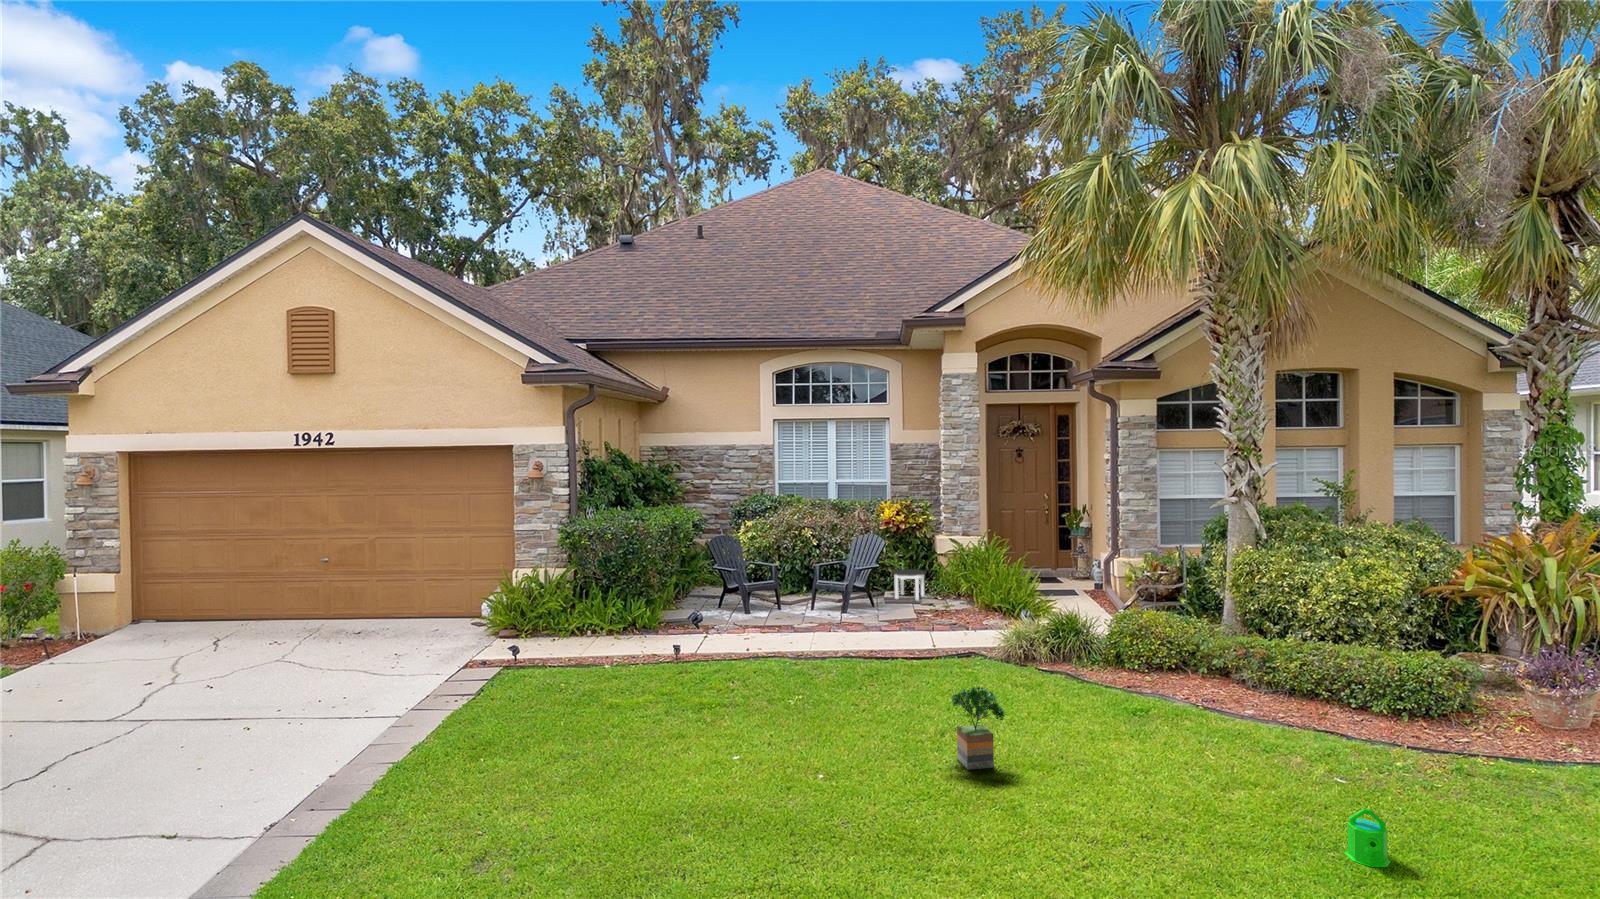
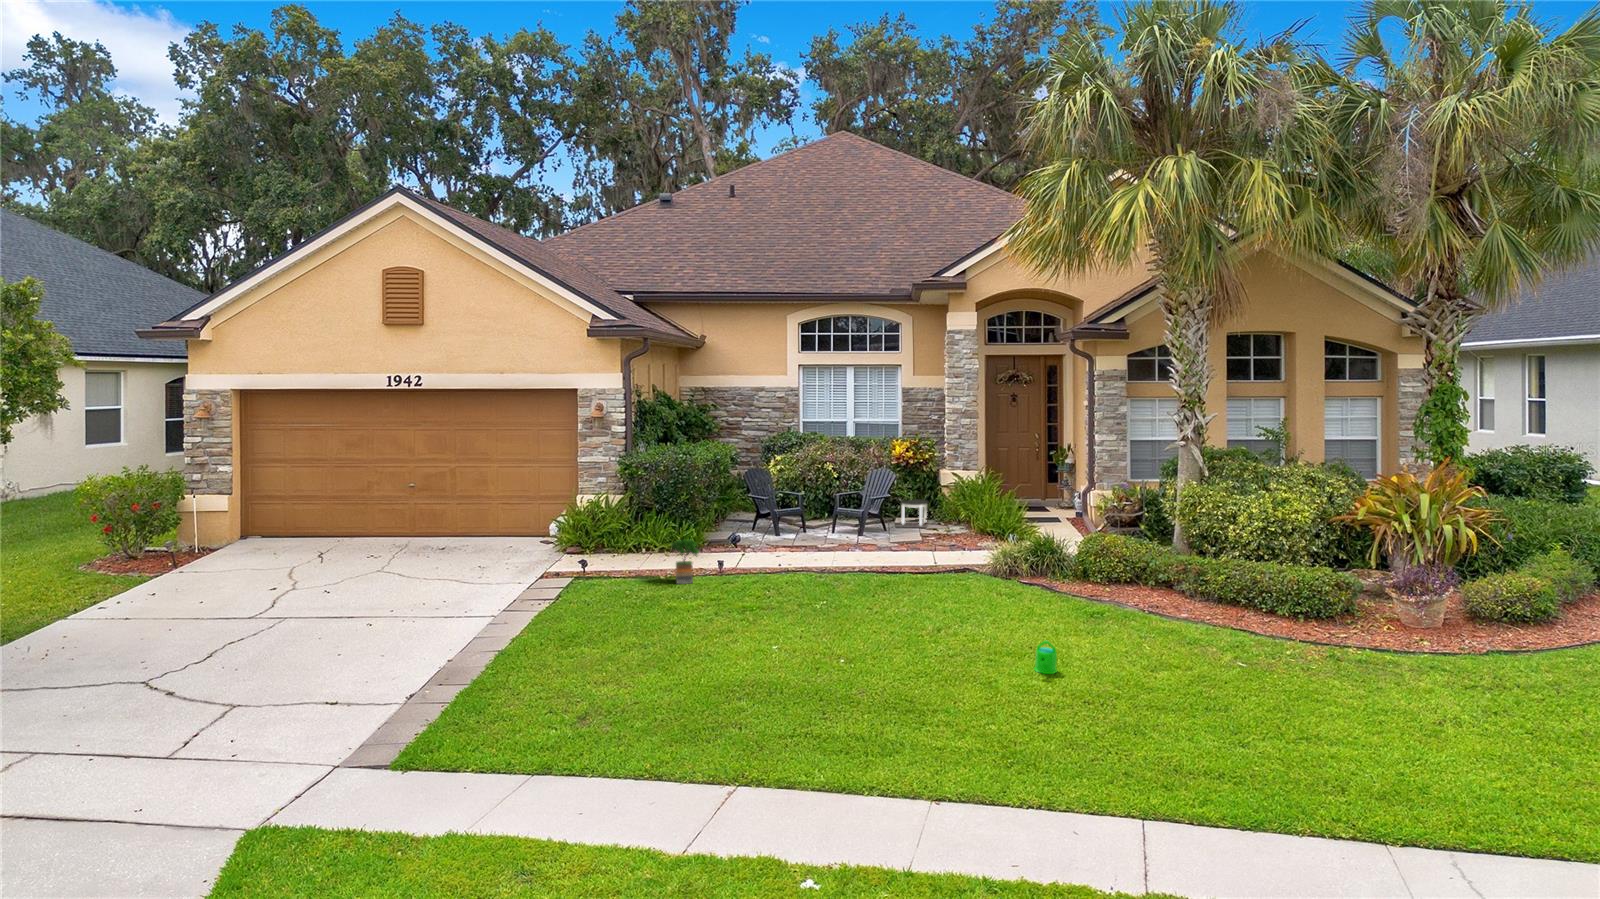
potted tree: present [951,687,1005,770] -> present [671,540,699,584]
watering can: present [1344,808,1391,867] -> present [1034,641,1057,674]

